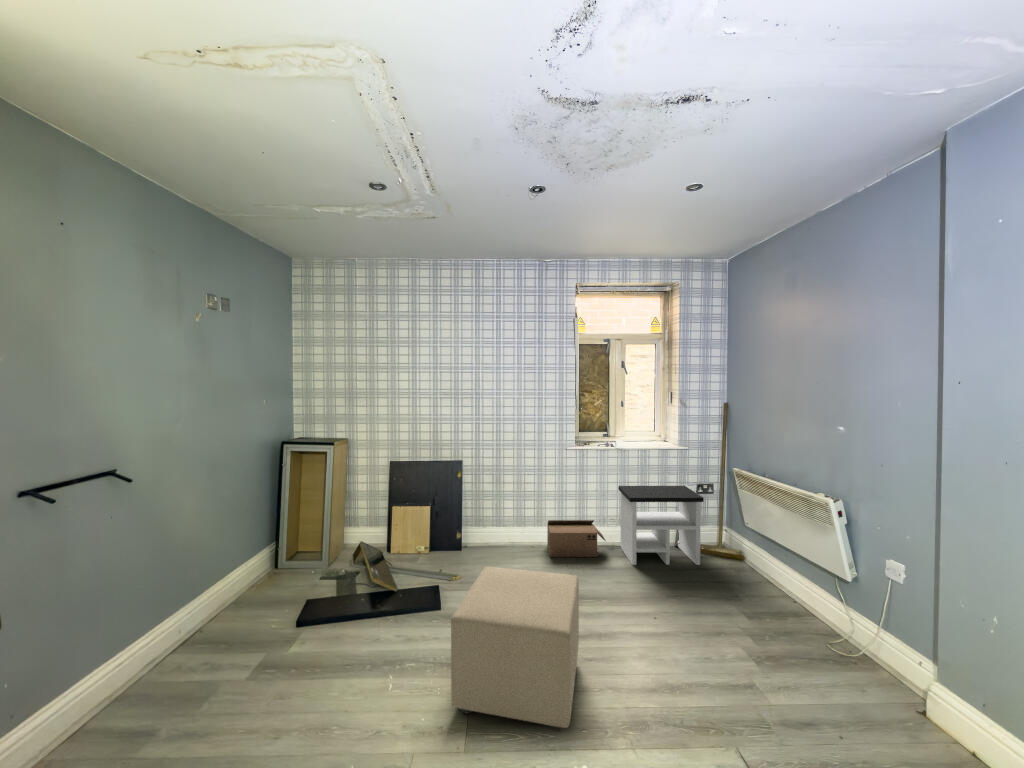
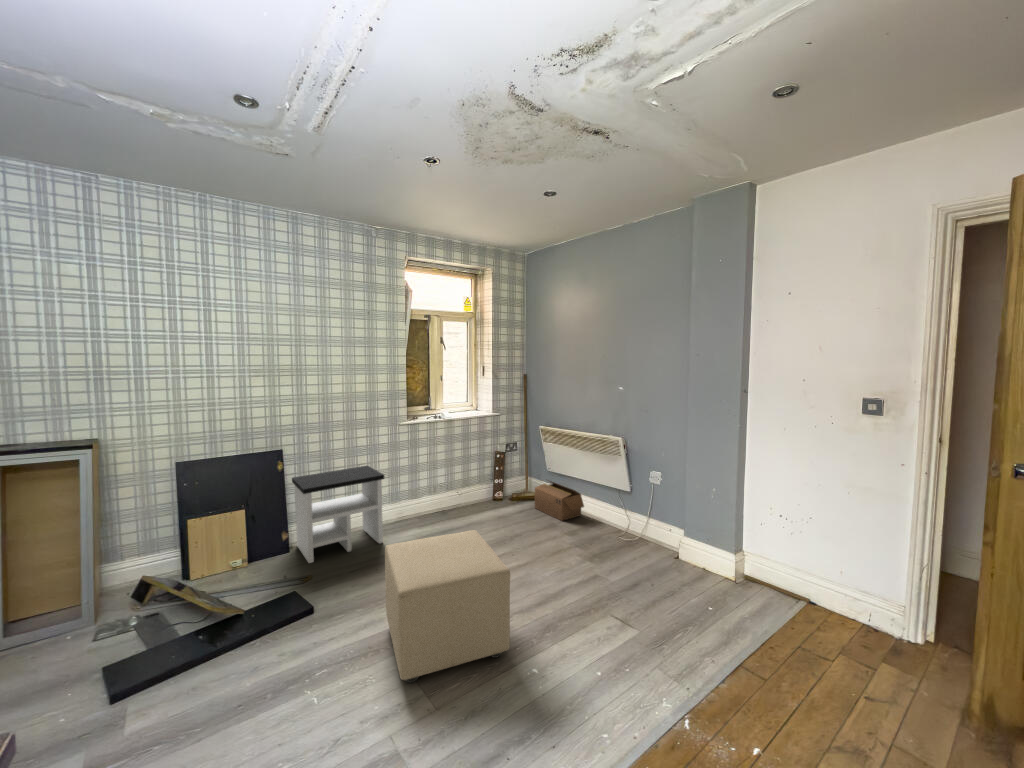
side table: present [618,486,704,565] -> present [292,466,384,563]
cardboard box: present [547,520,606,557] -> present [535,480,584,521]

